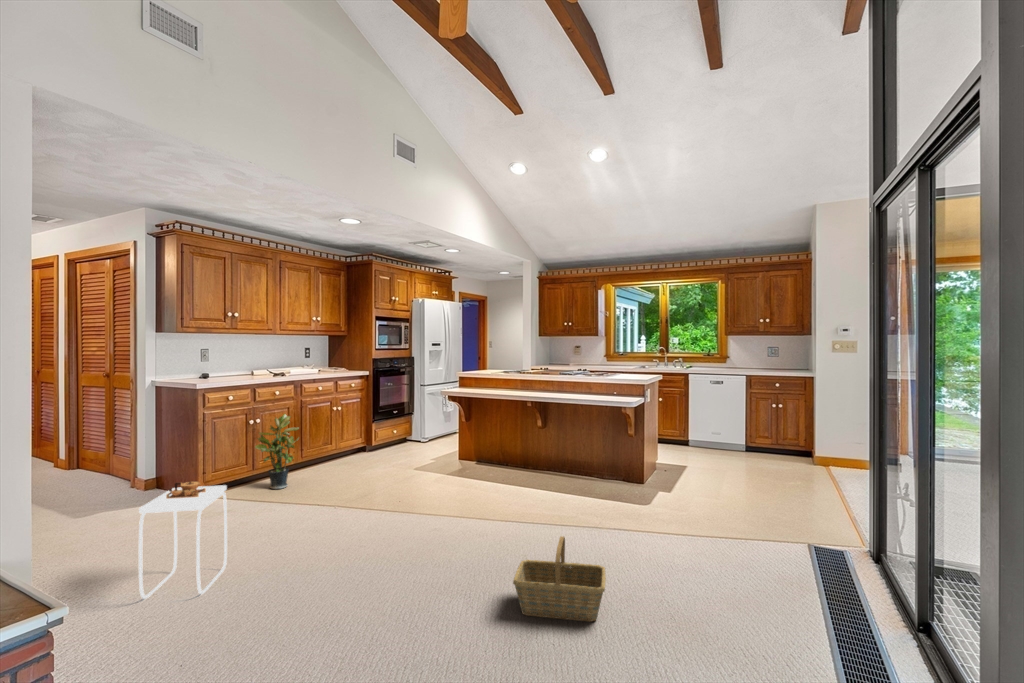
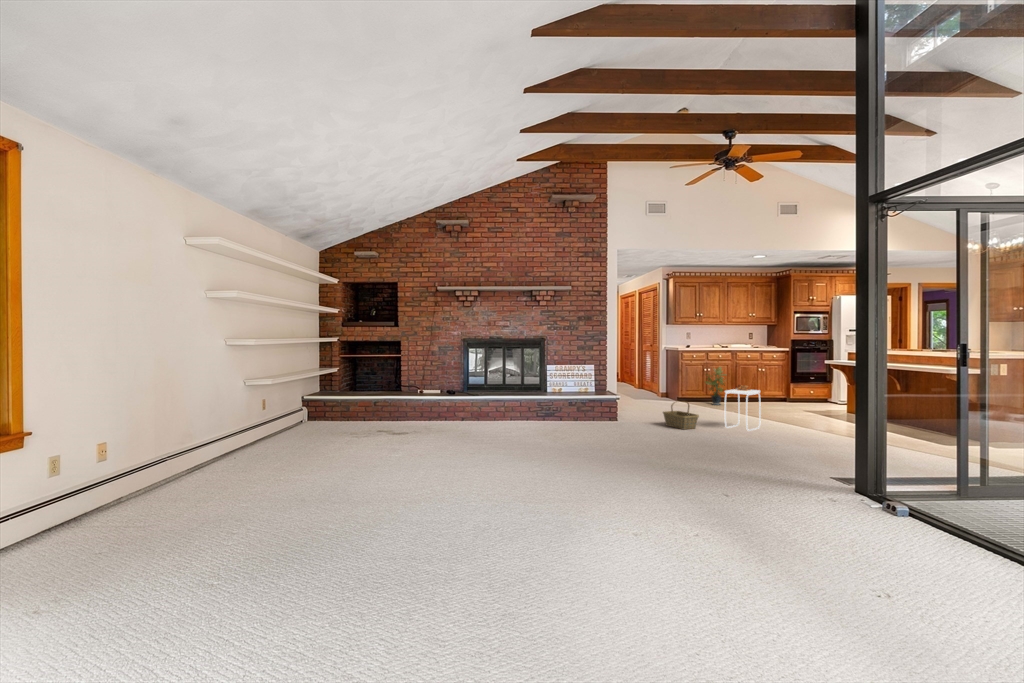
side table: present [139,482,227,599] -> present [725,385,761,431]
basket: present [513,536,606,622] -> present [663,402,699,429]

